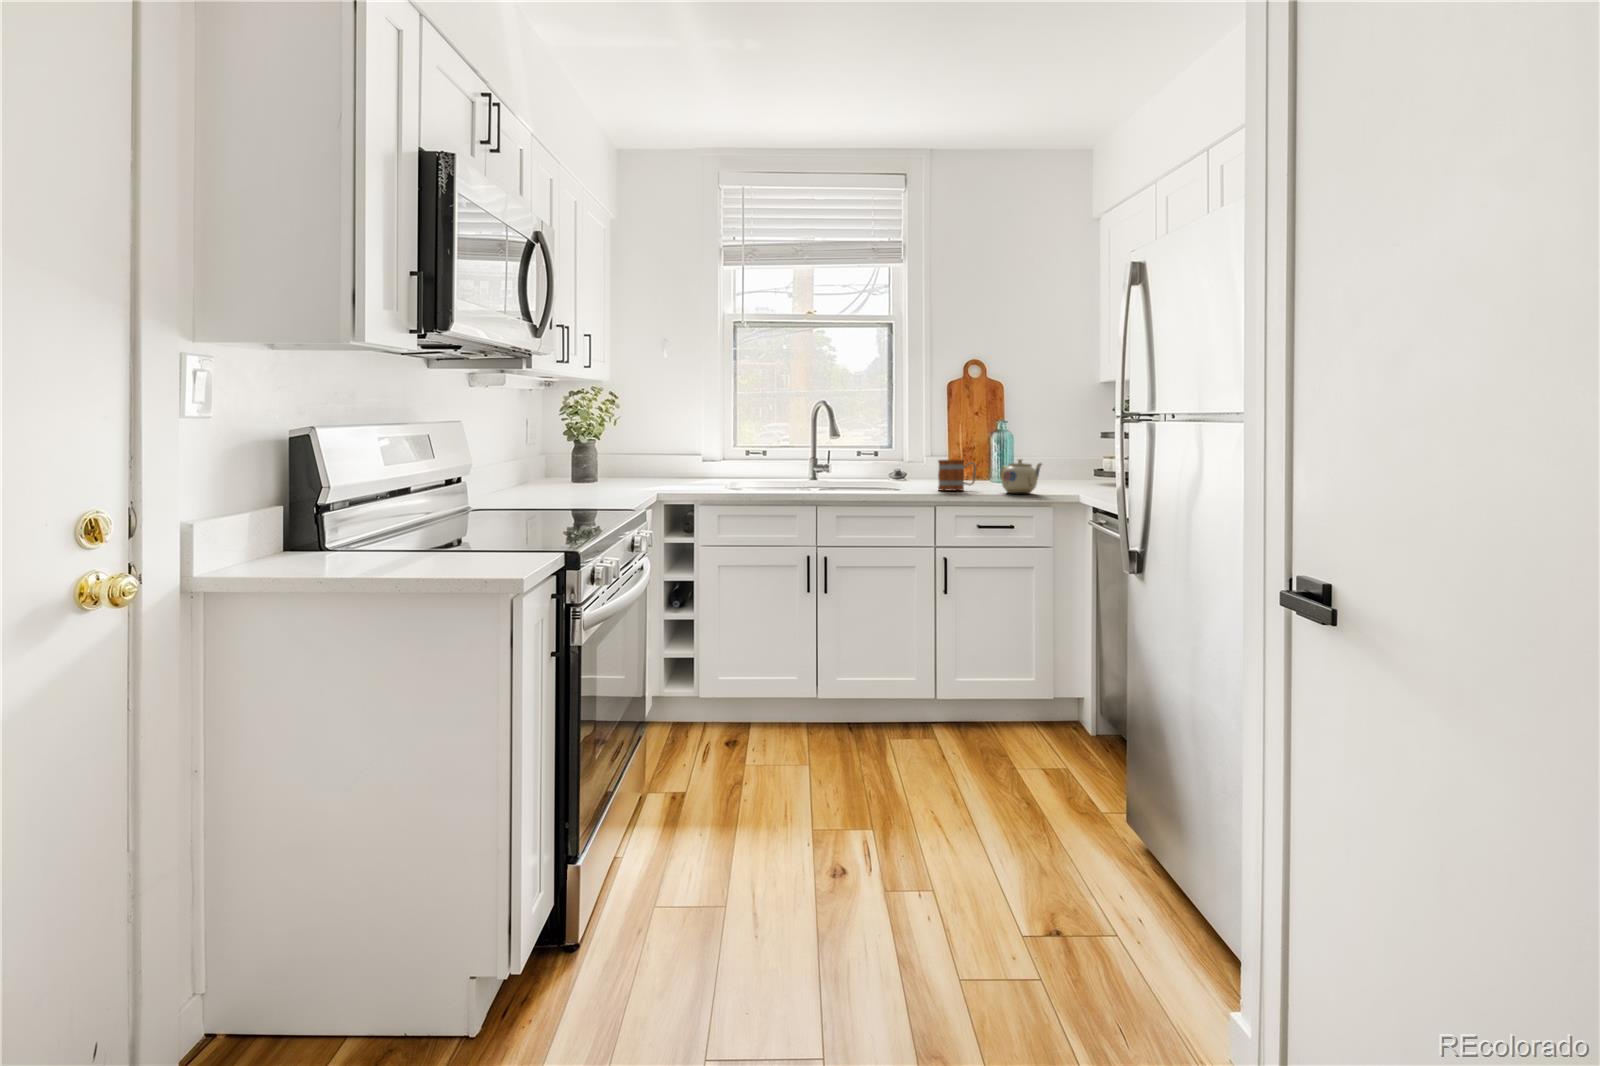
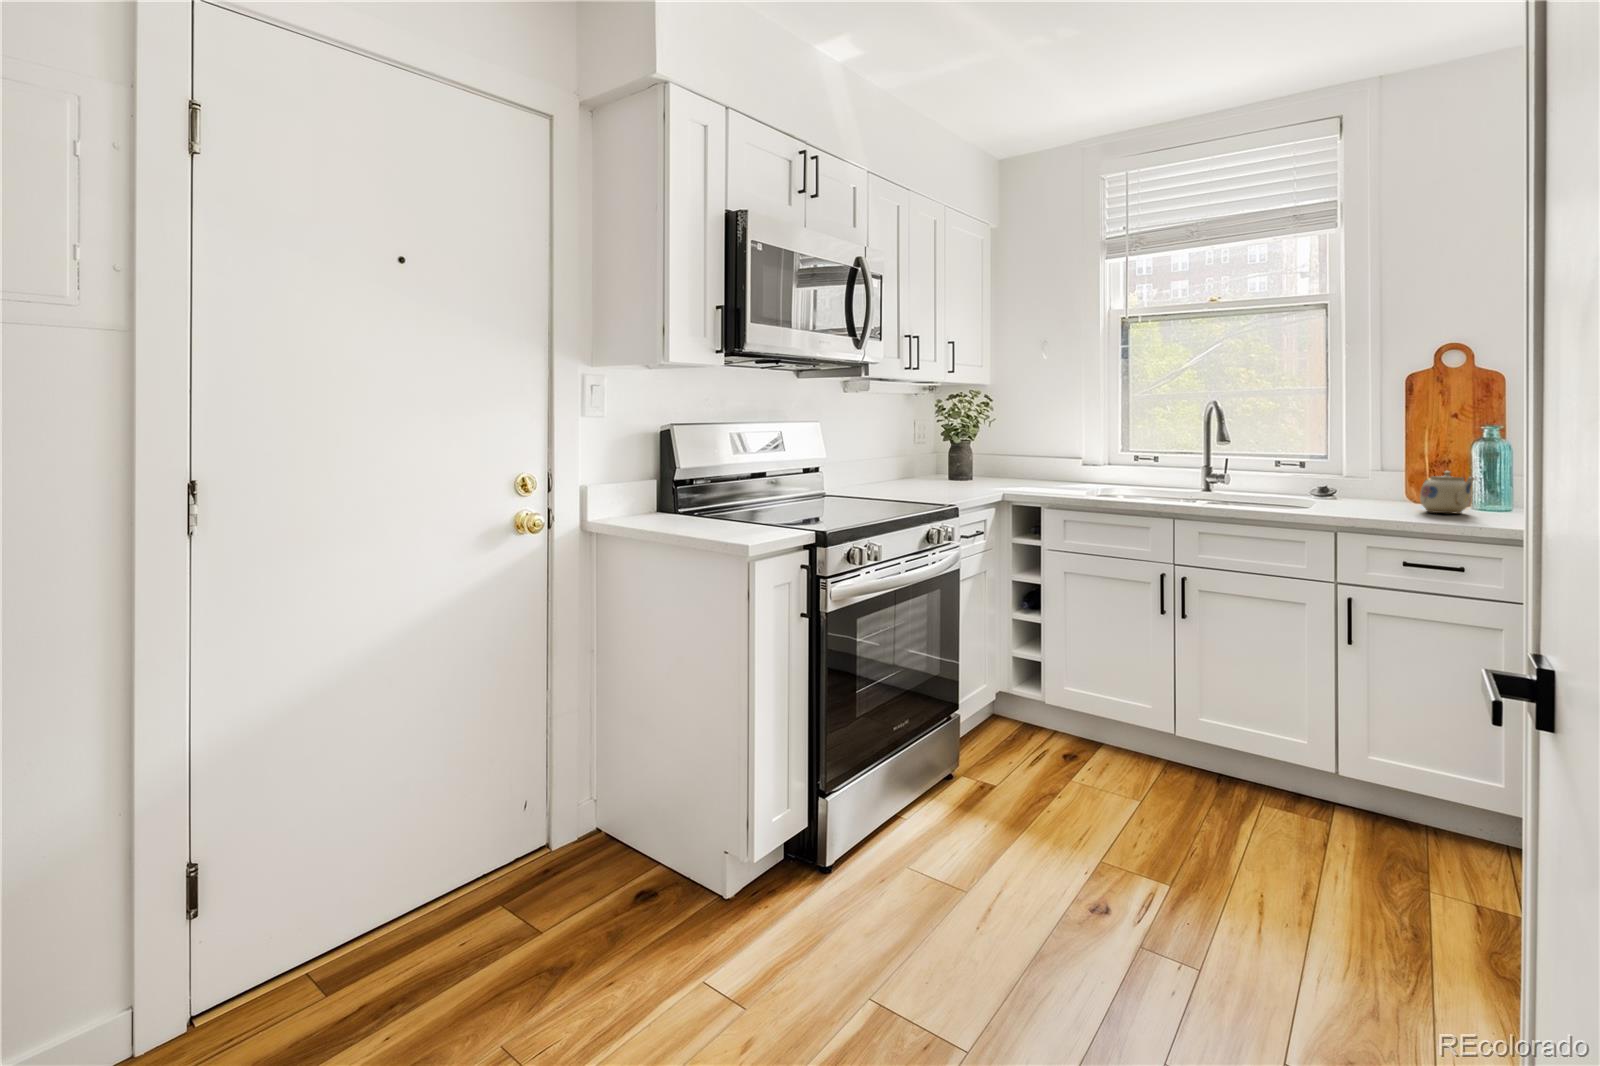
mug: present [938,460,976,490] -> none [1336,469,1391,506]

